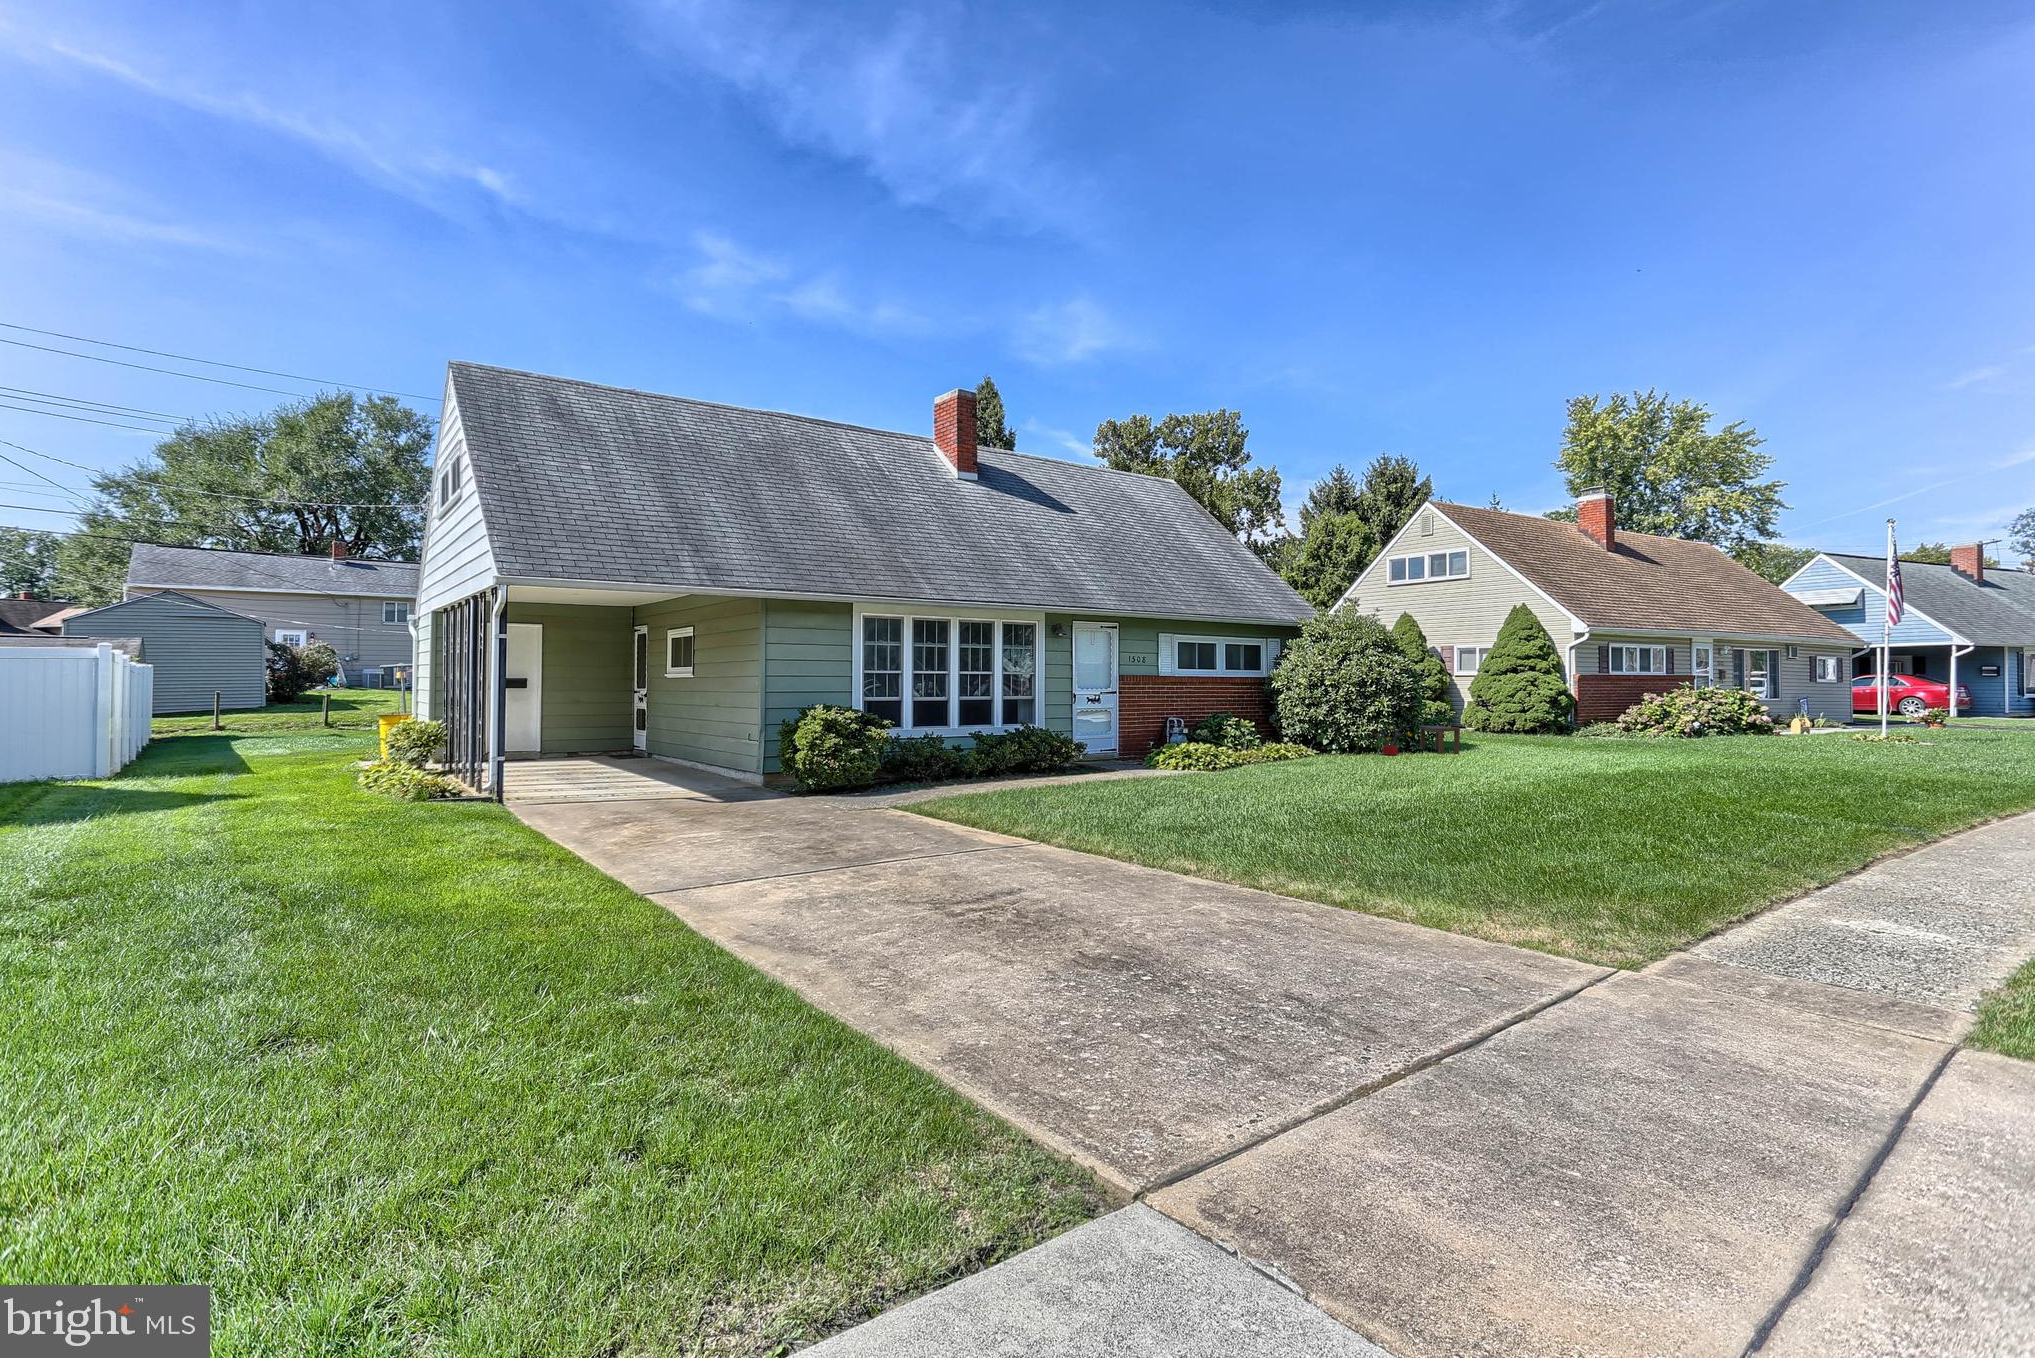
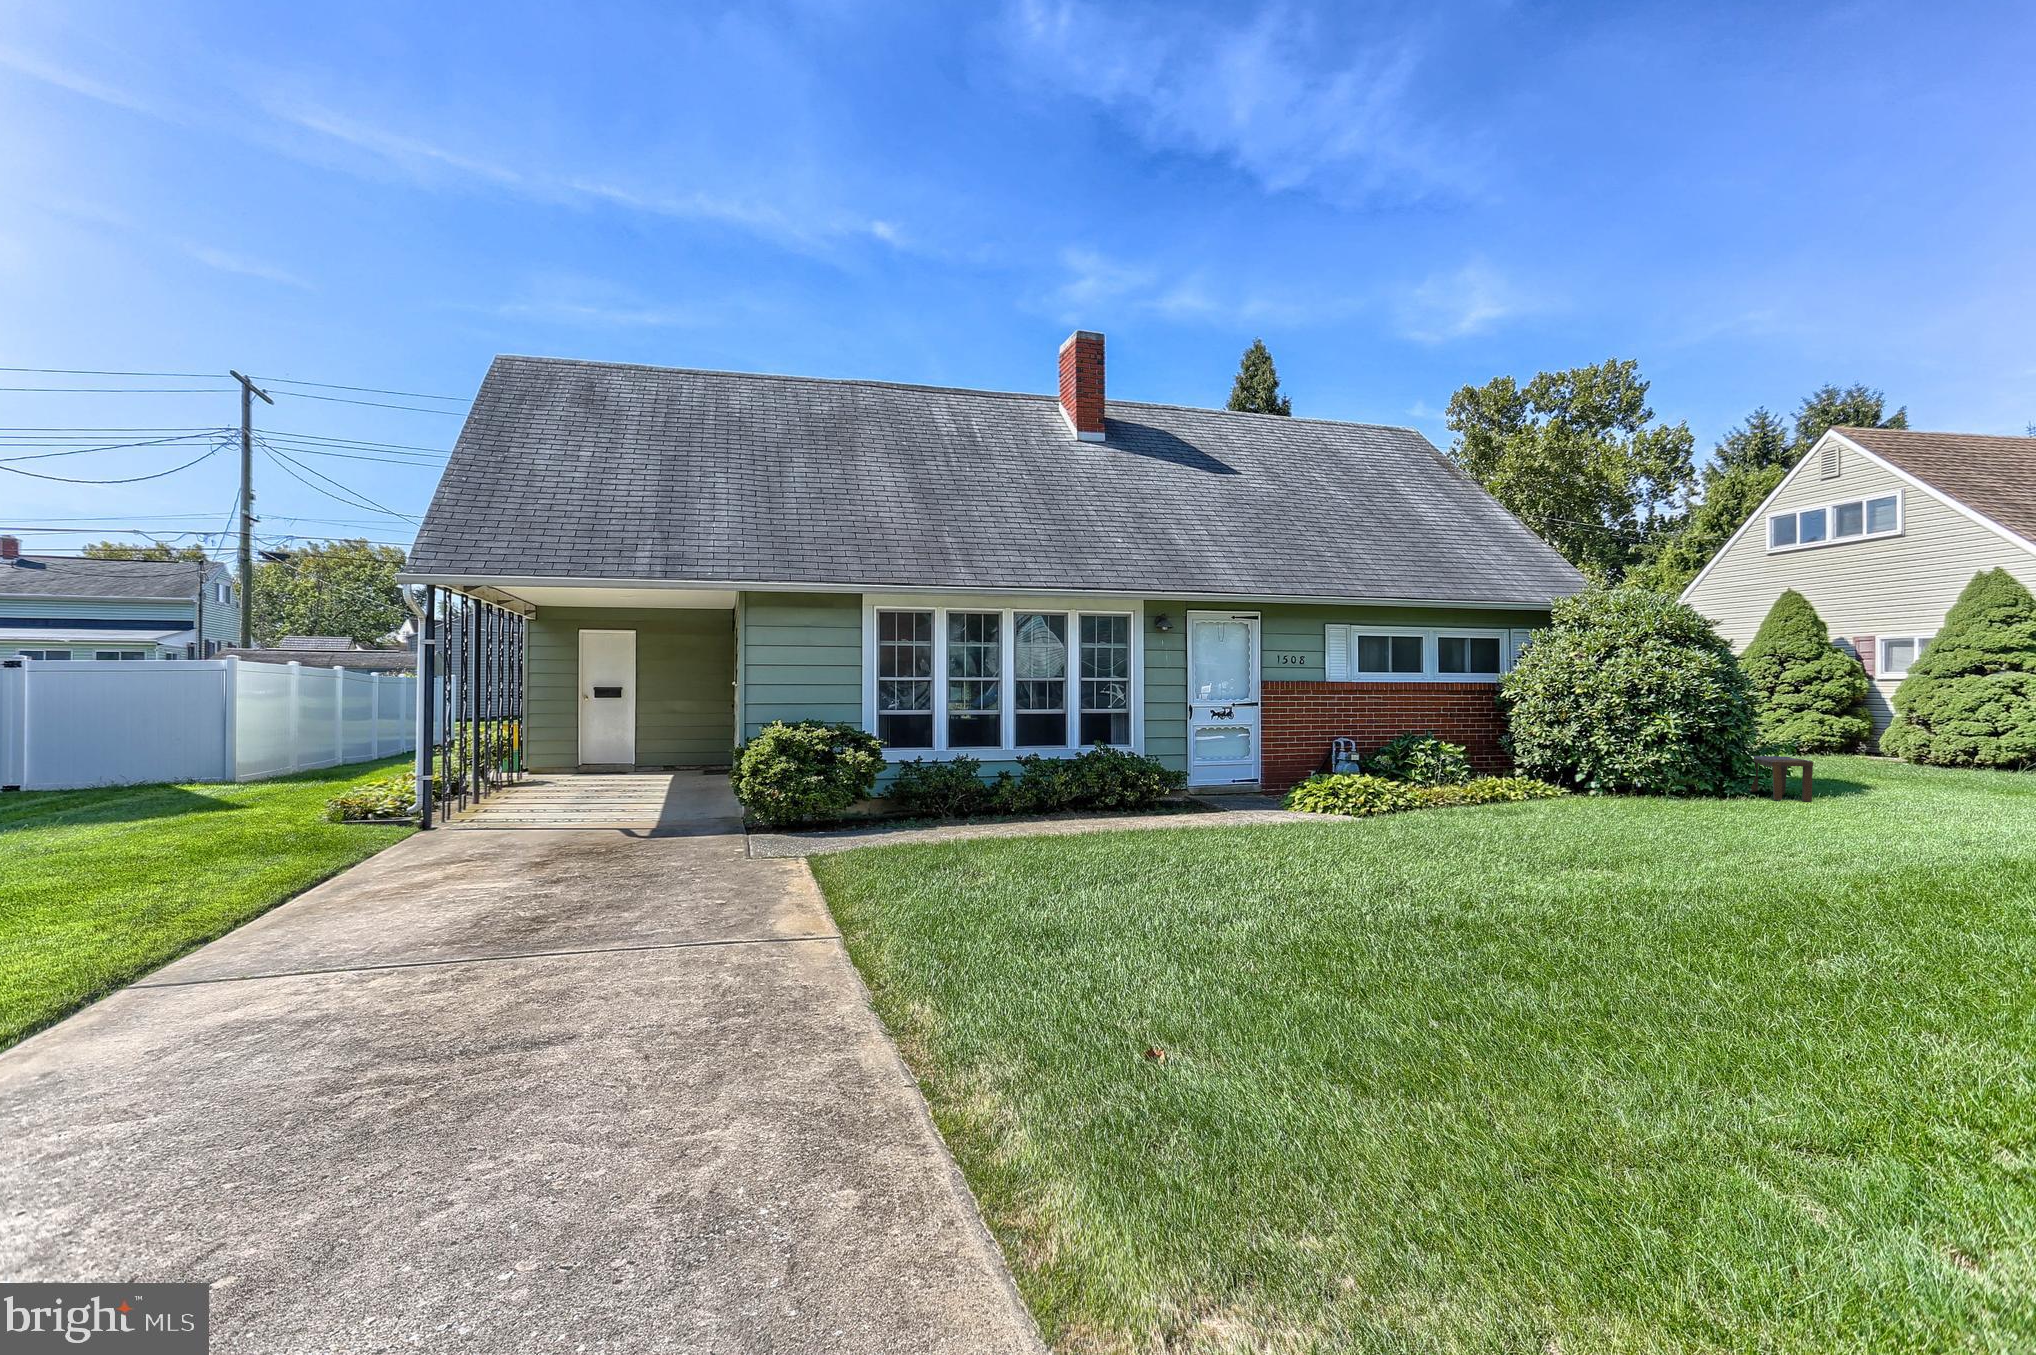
decorative plant: present [1378,728,1398,755] -> none [1645,747,1719,799]

